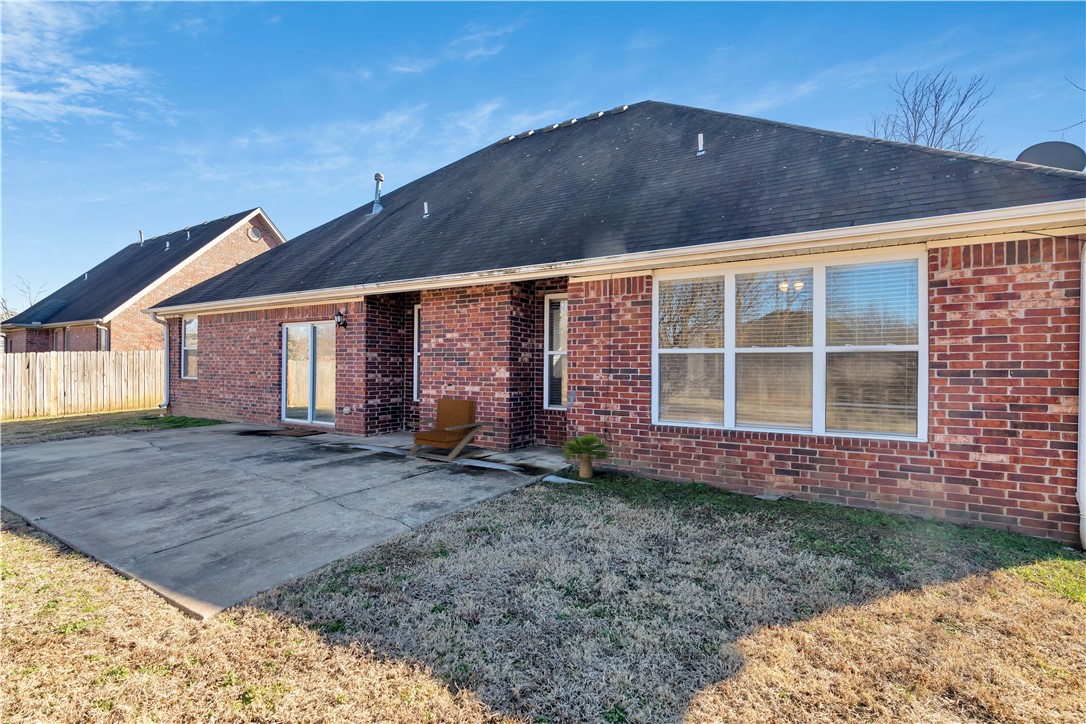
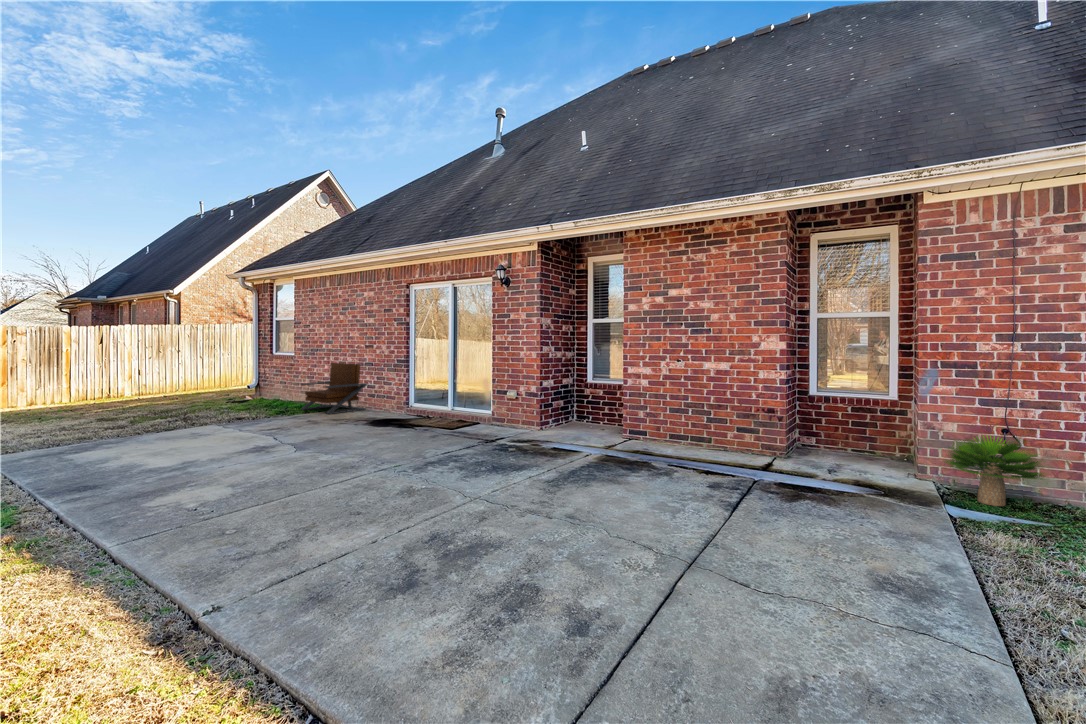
lounge chair: present [408,398,485,461] -> present [301,363,367,414]

